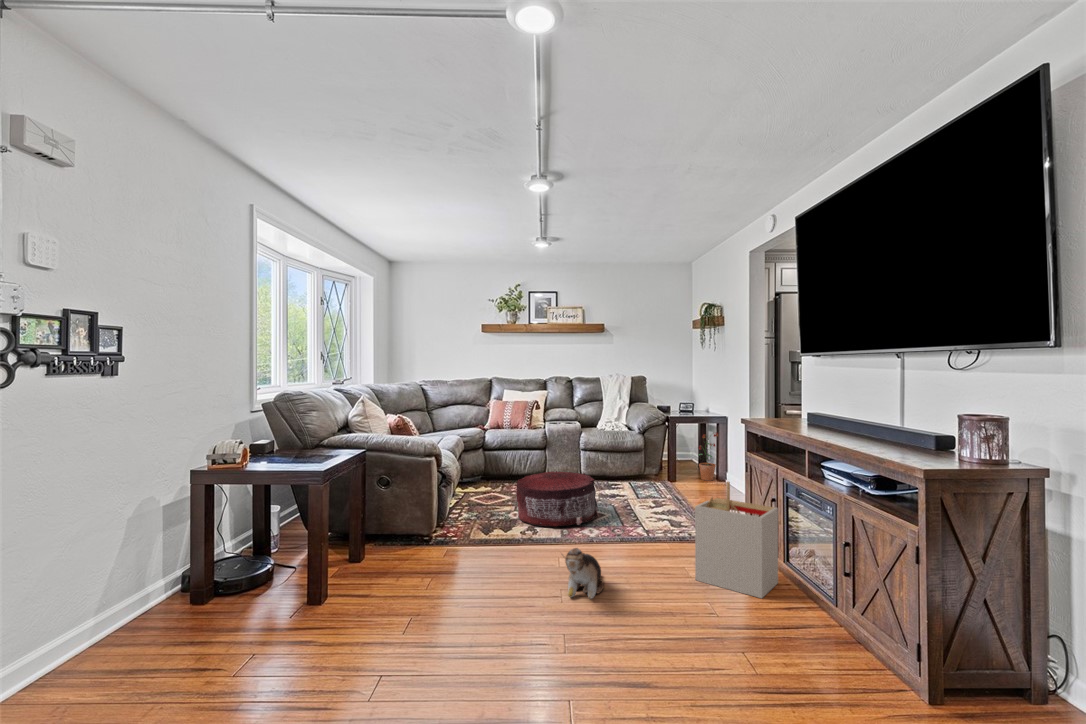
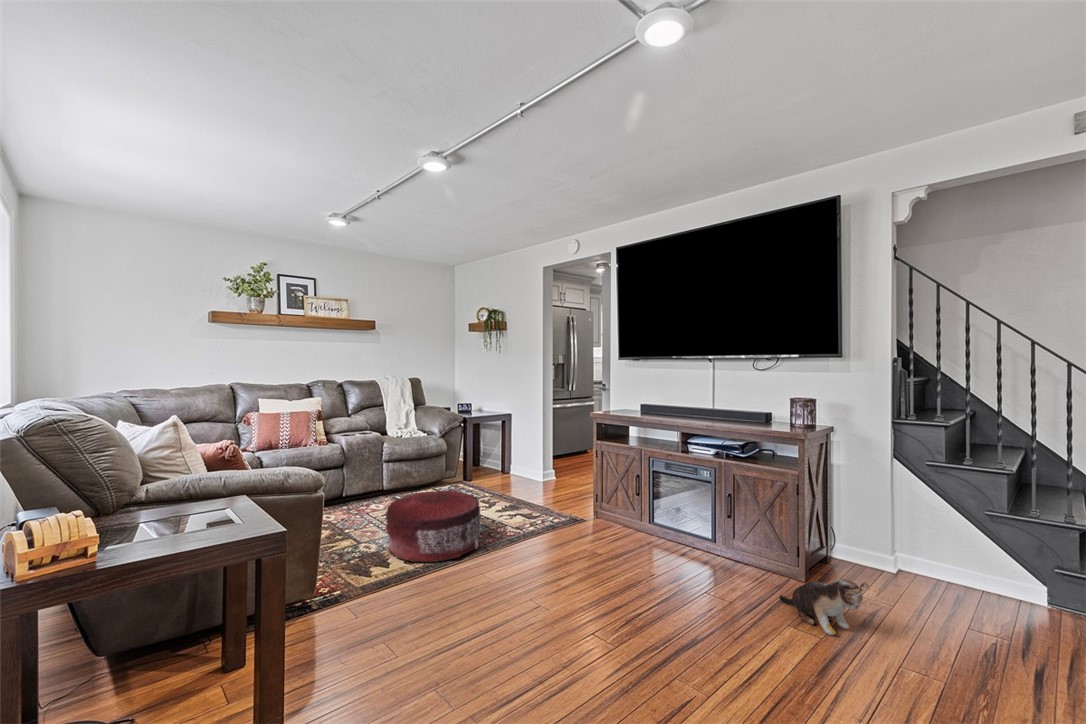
potted plant: present [699,433,718,481] -> none [490,430,510,476]
storage bin: present [695,482,778,598] -> none [645,477,713,574]
plush toy: present [563,548,604,598] -> present [779,578,869,635]

